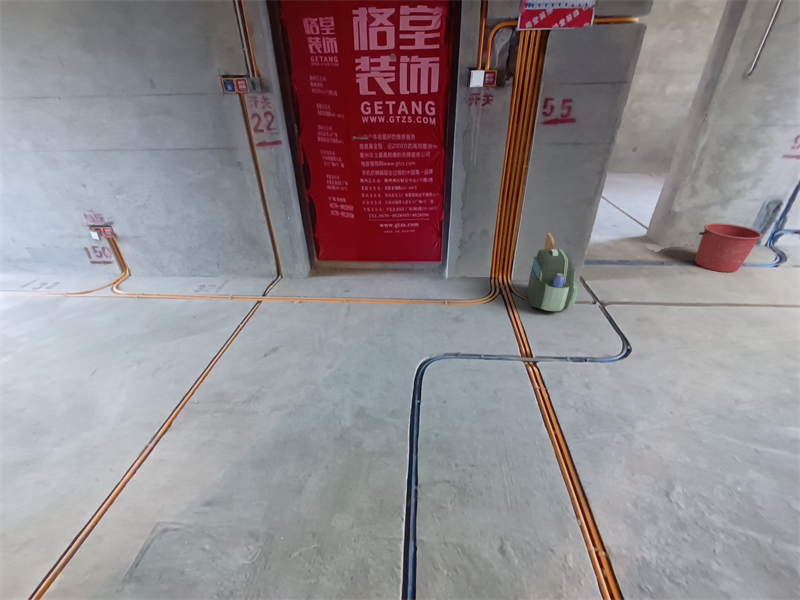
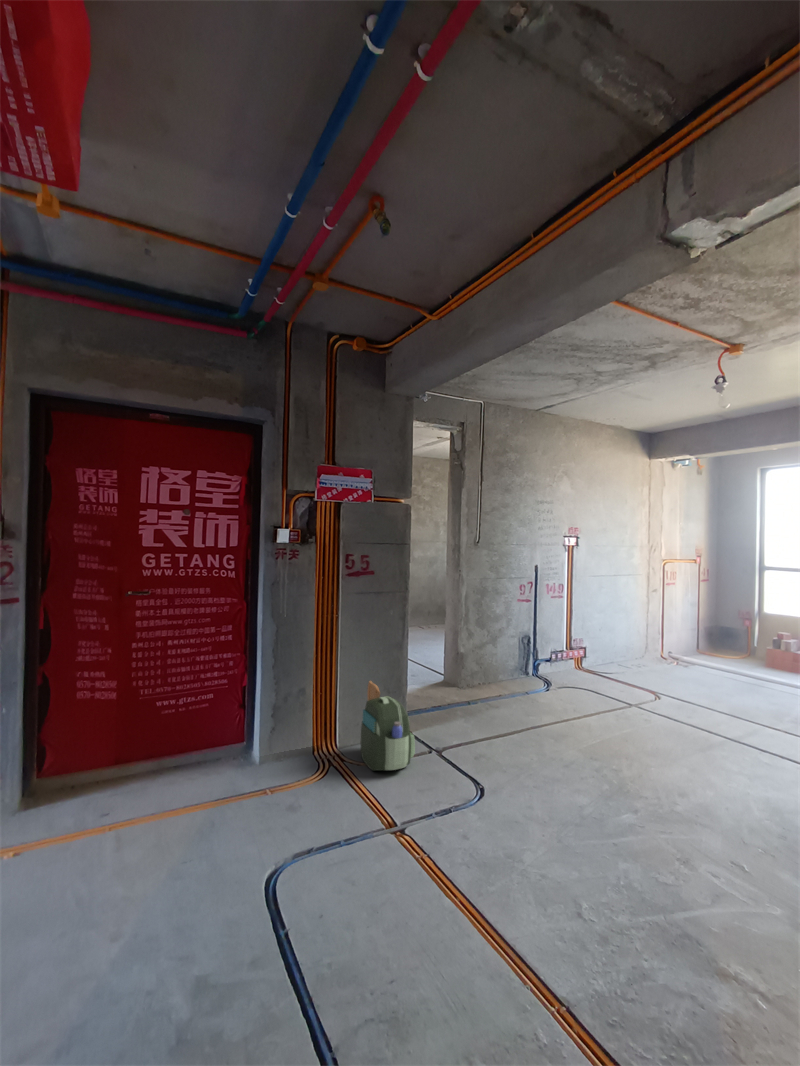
bucket: present [695,223,762,272] -> none [483,653,525,697]

